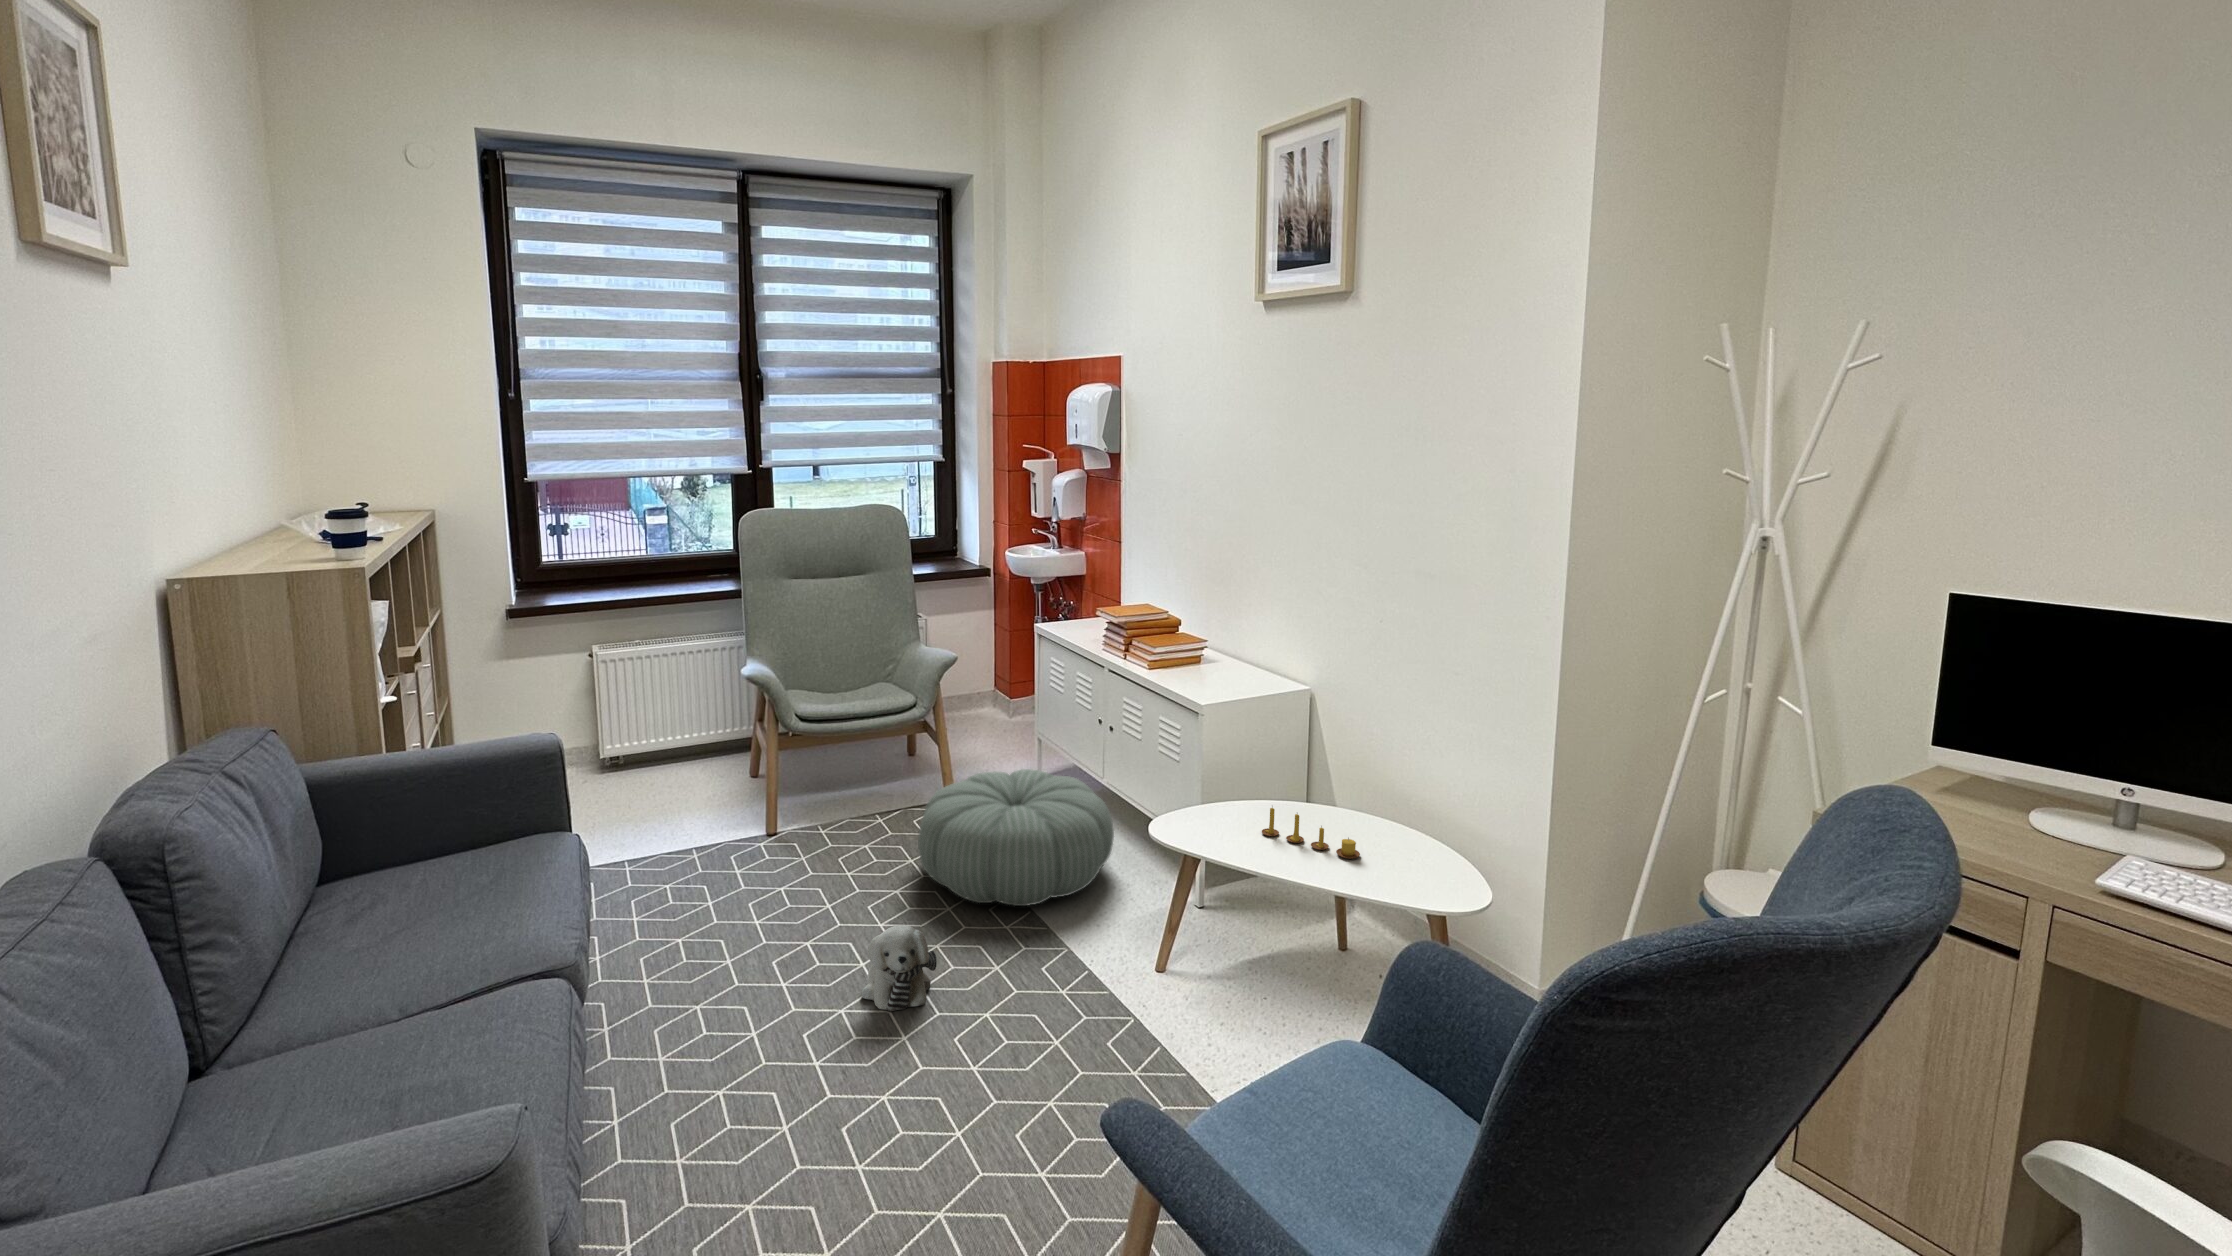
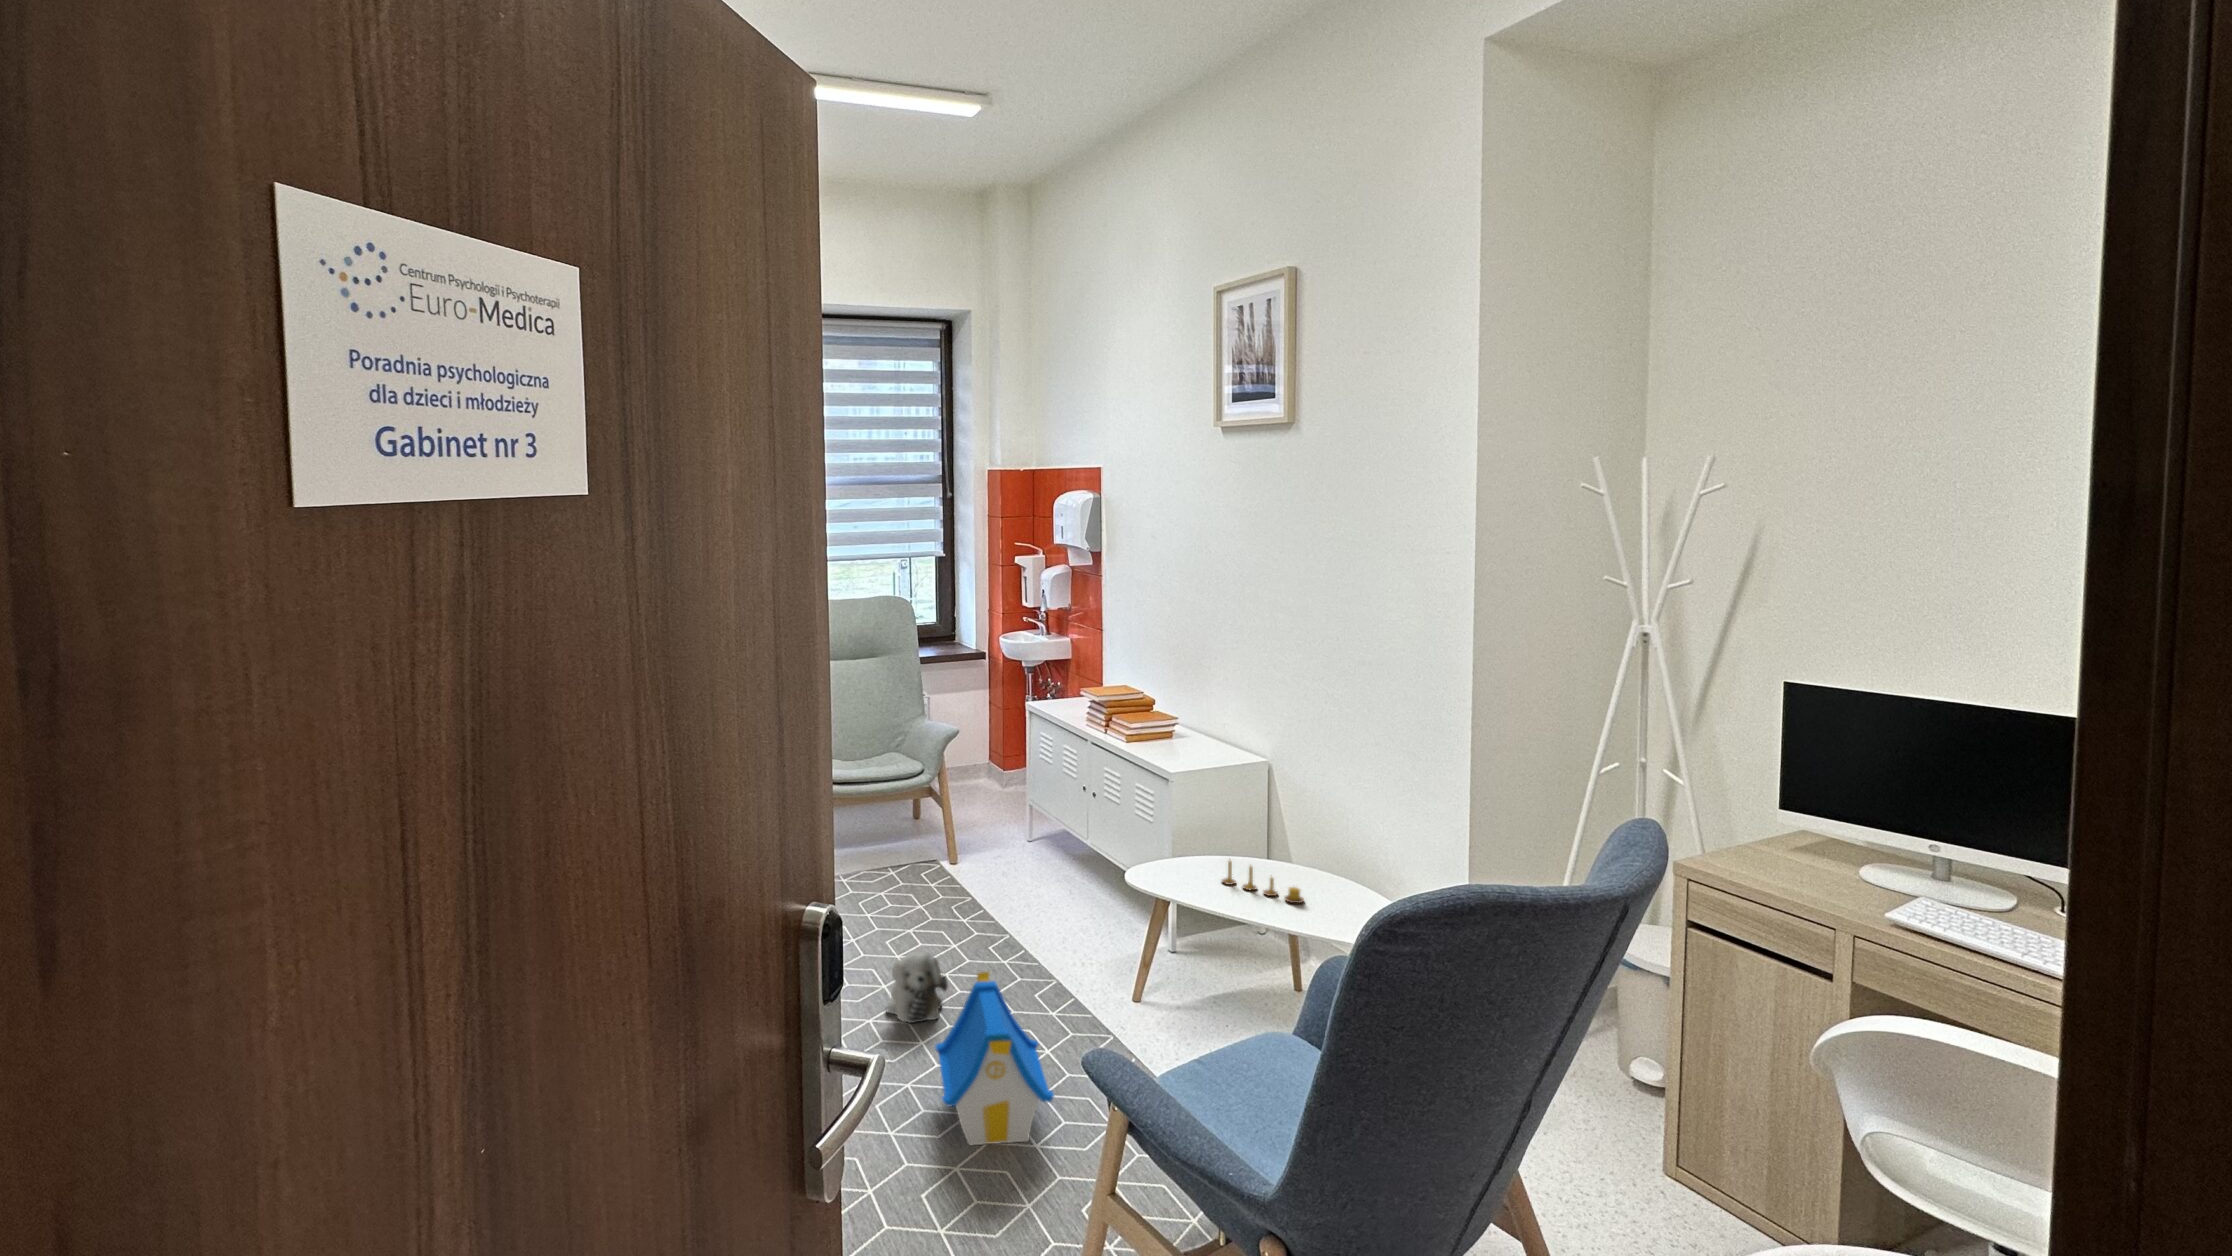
pouf: present [918,769,1114,906] -> none [928,830,1097,946]
toy house: none [916,956,1064,1182] -> present [935,972,1054,1145]

